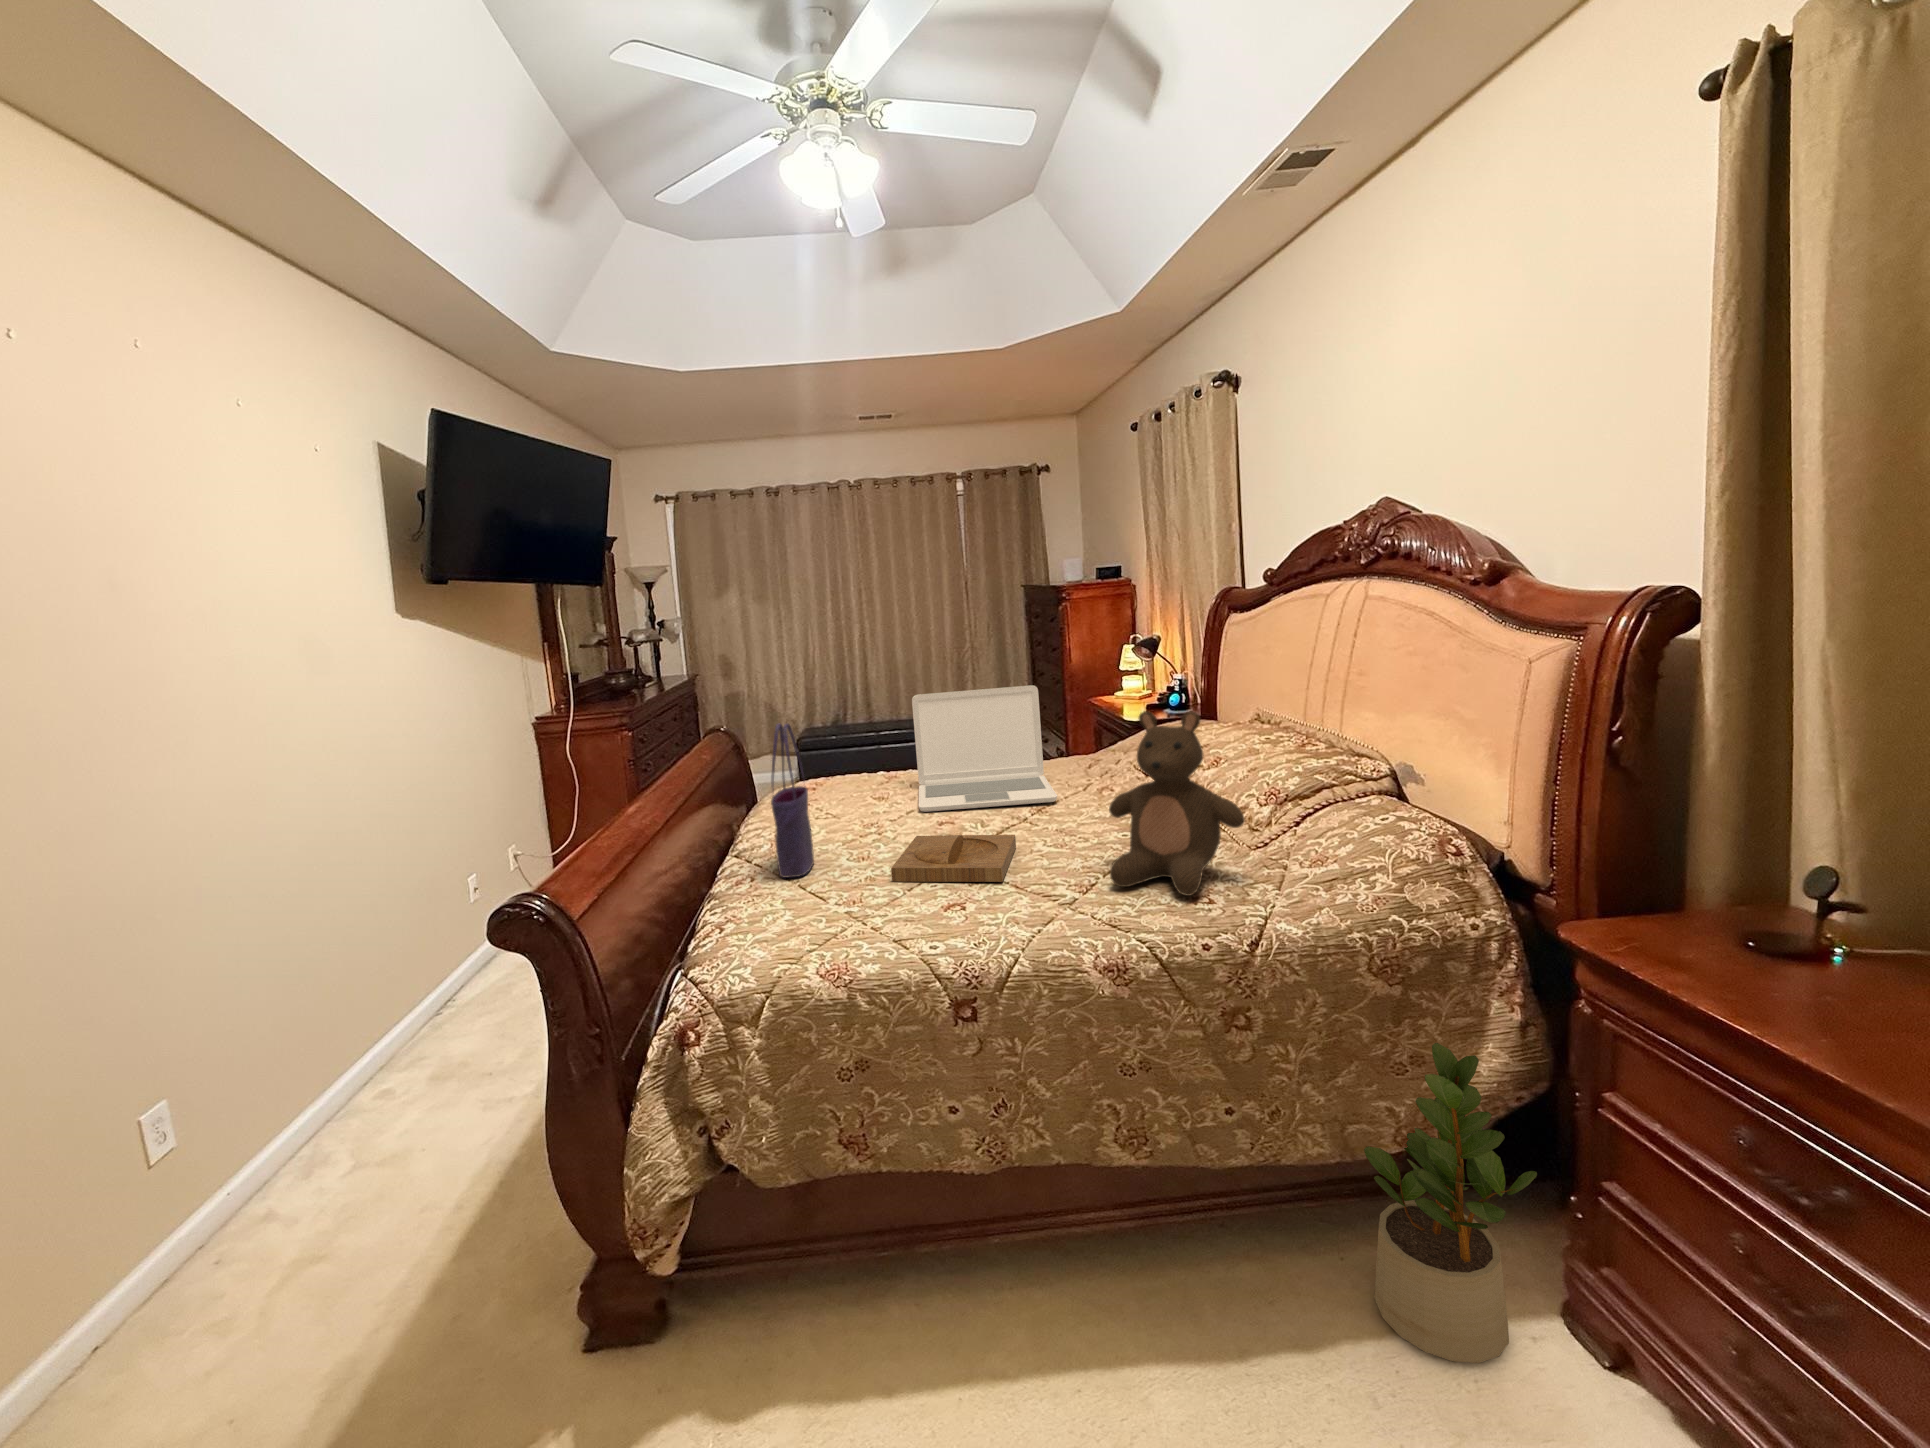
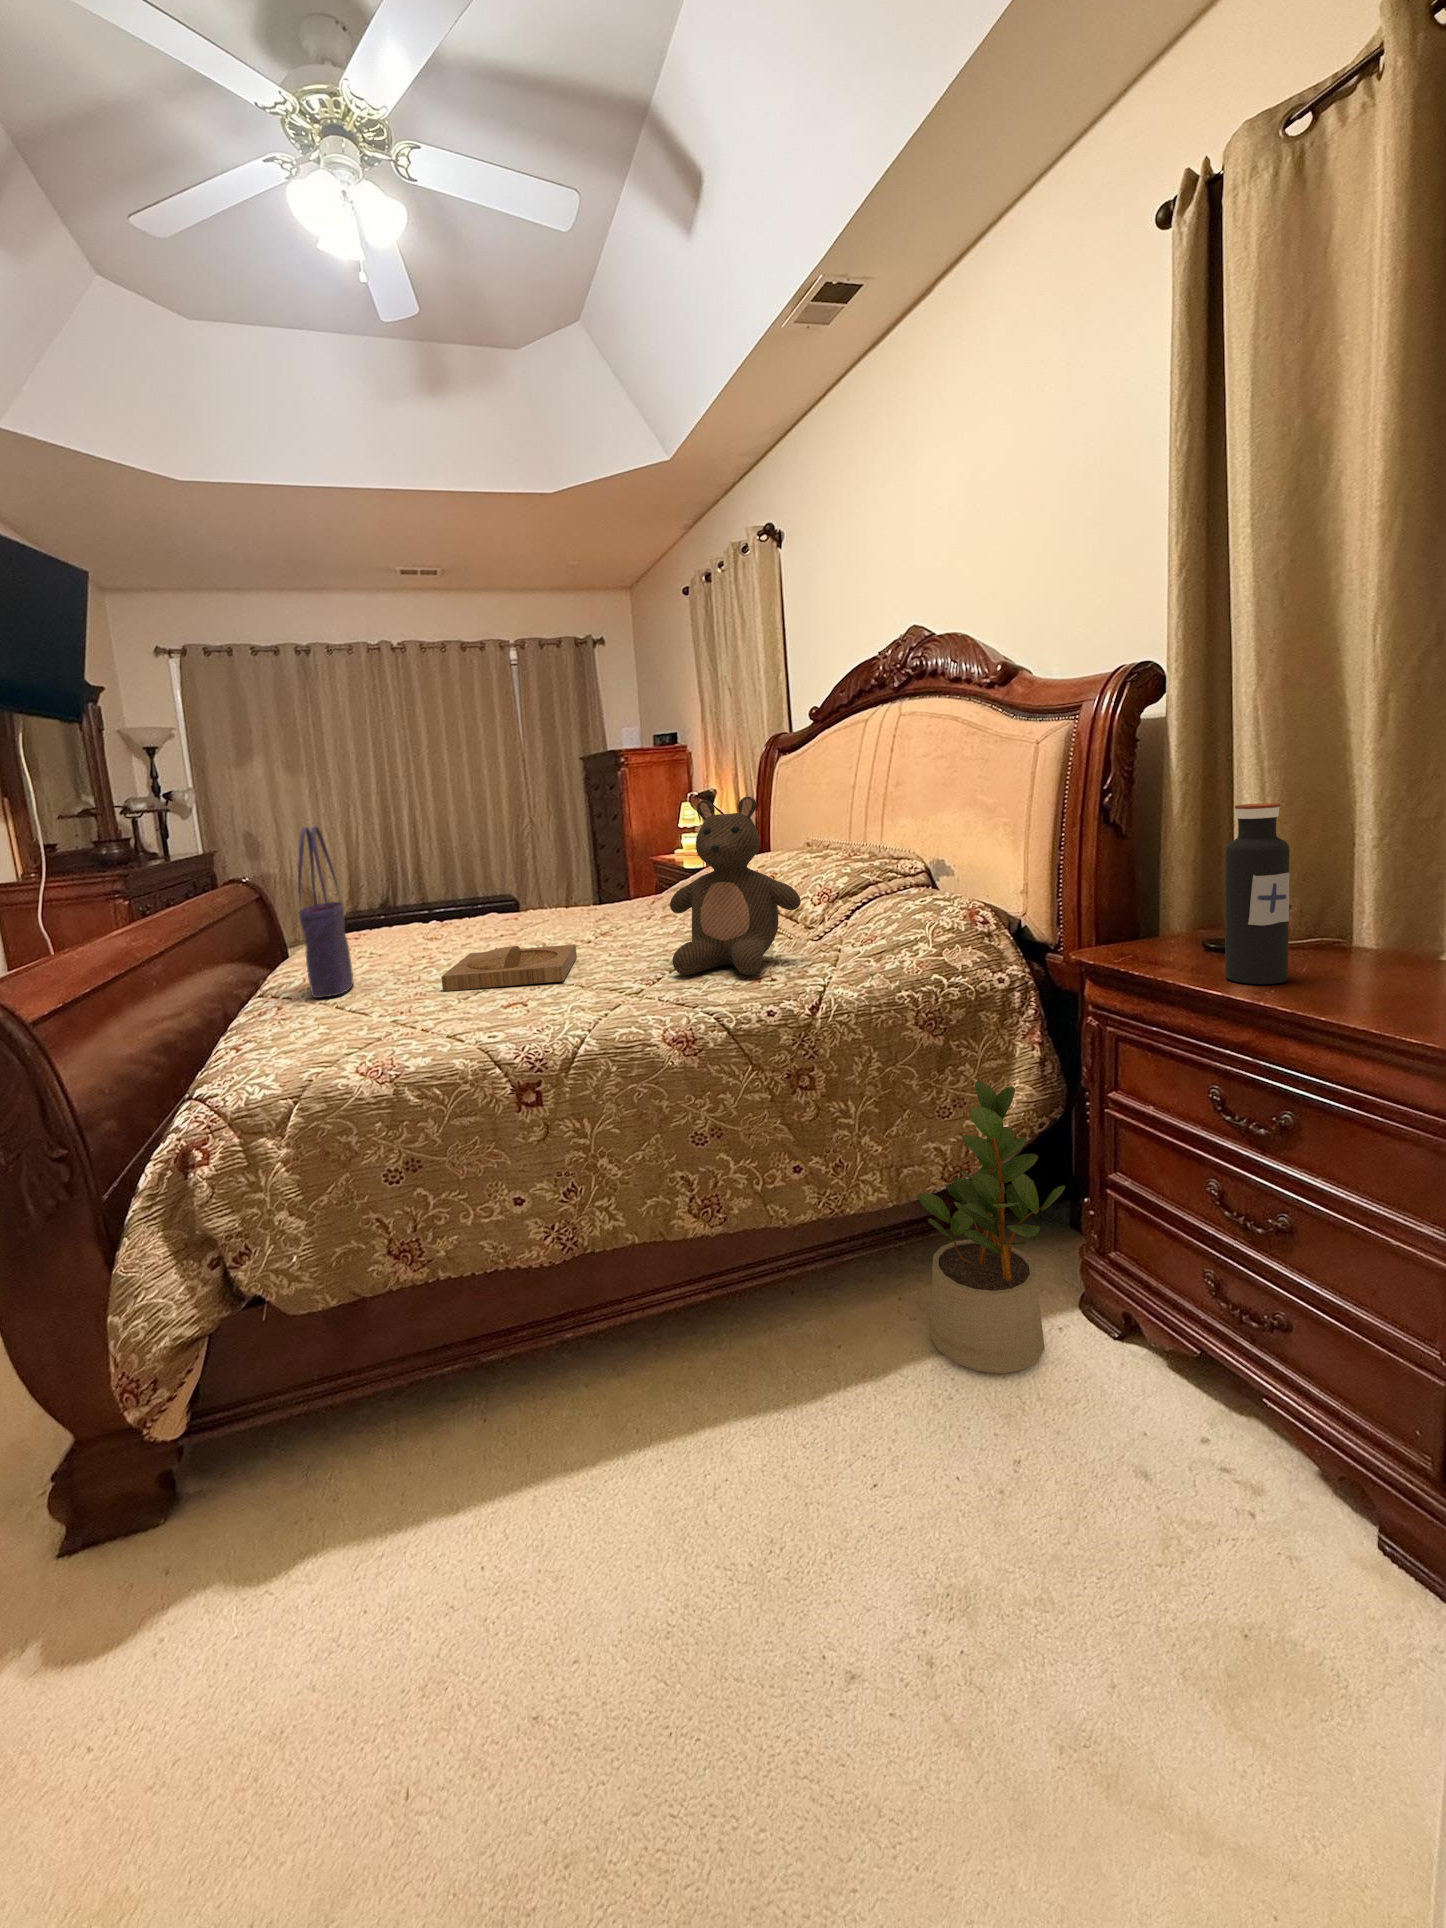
laptop: present [912,685,1057,812] -> none [463,814,618,941]
water bottle: none [1742,794,1829,1004] -> present [1225,803,1290,984]

